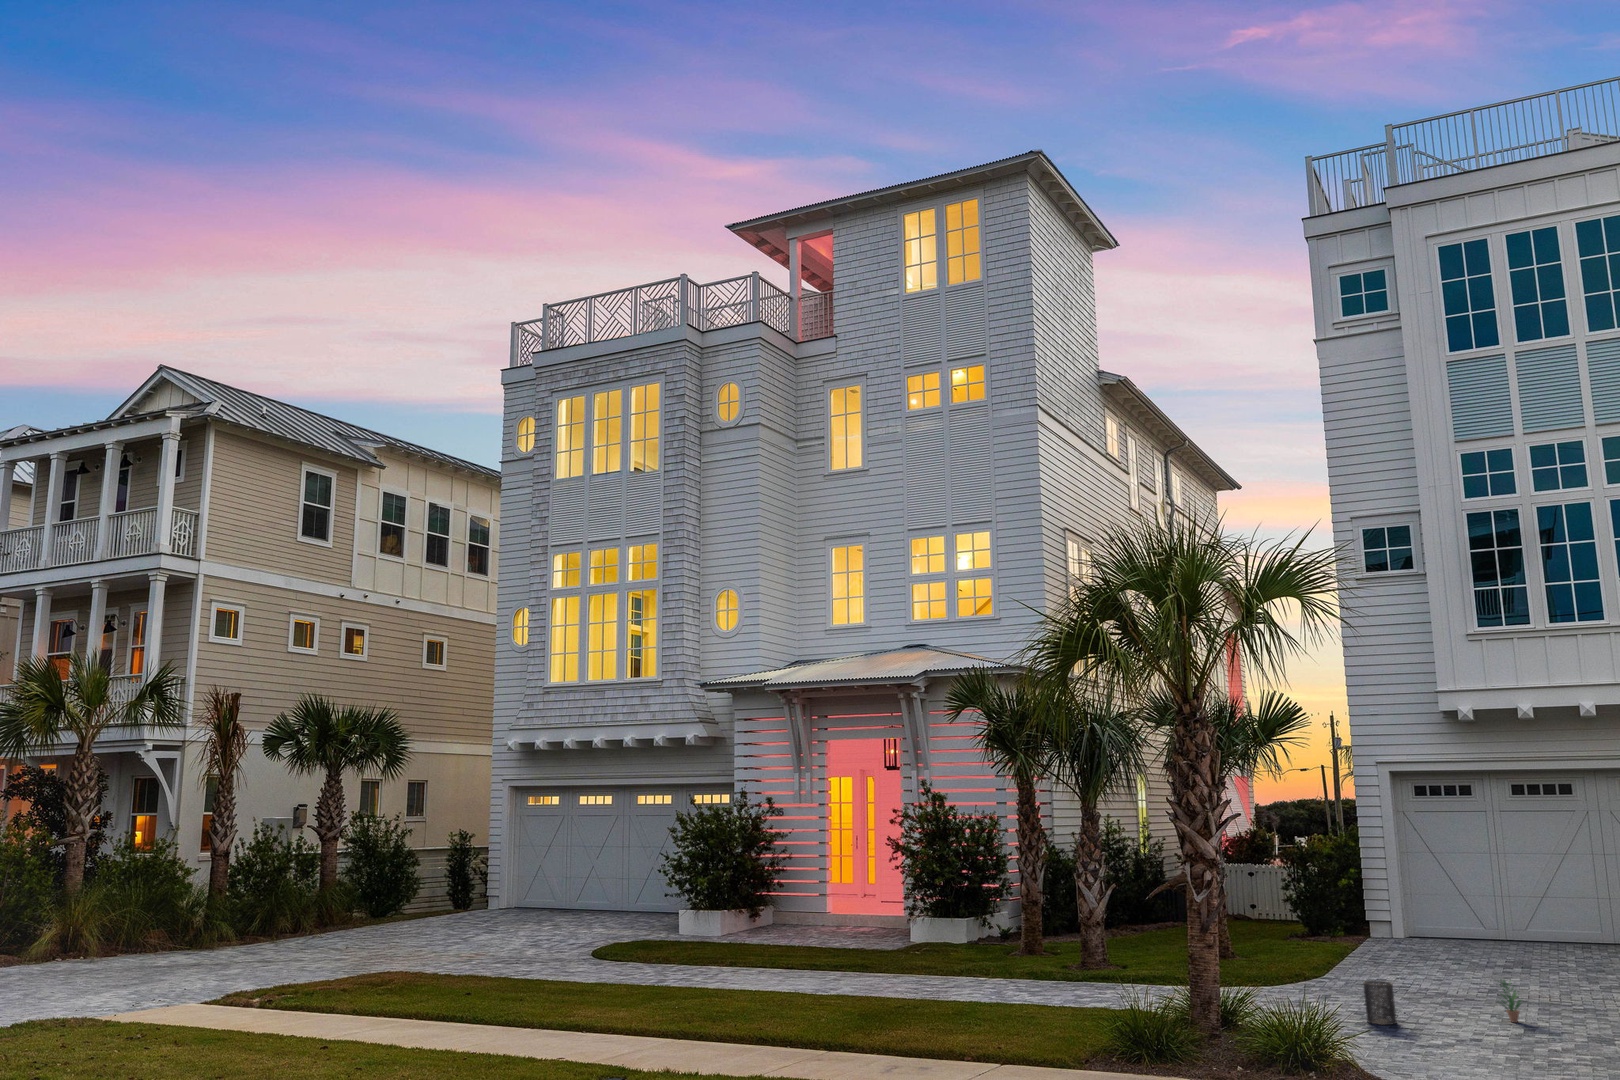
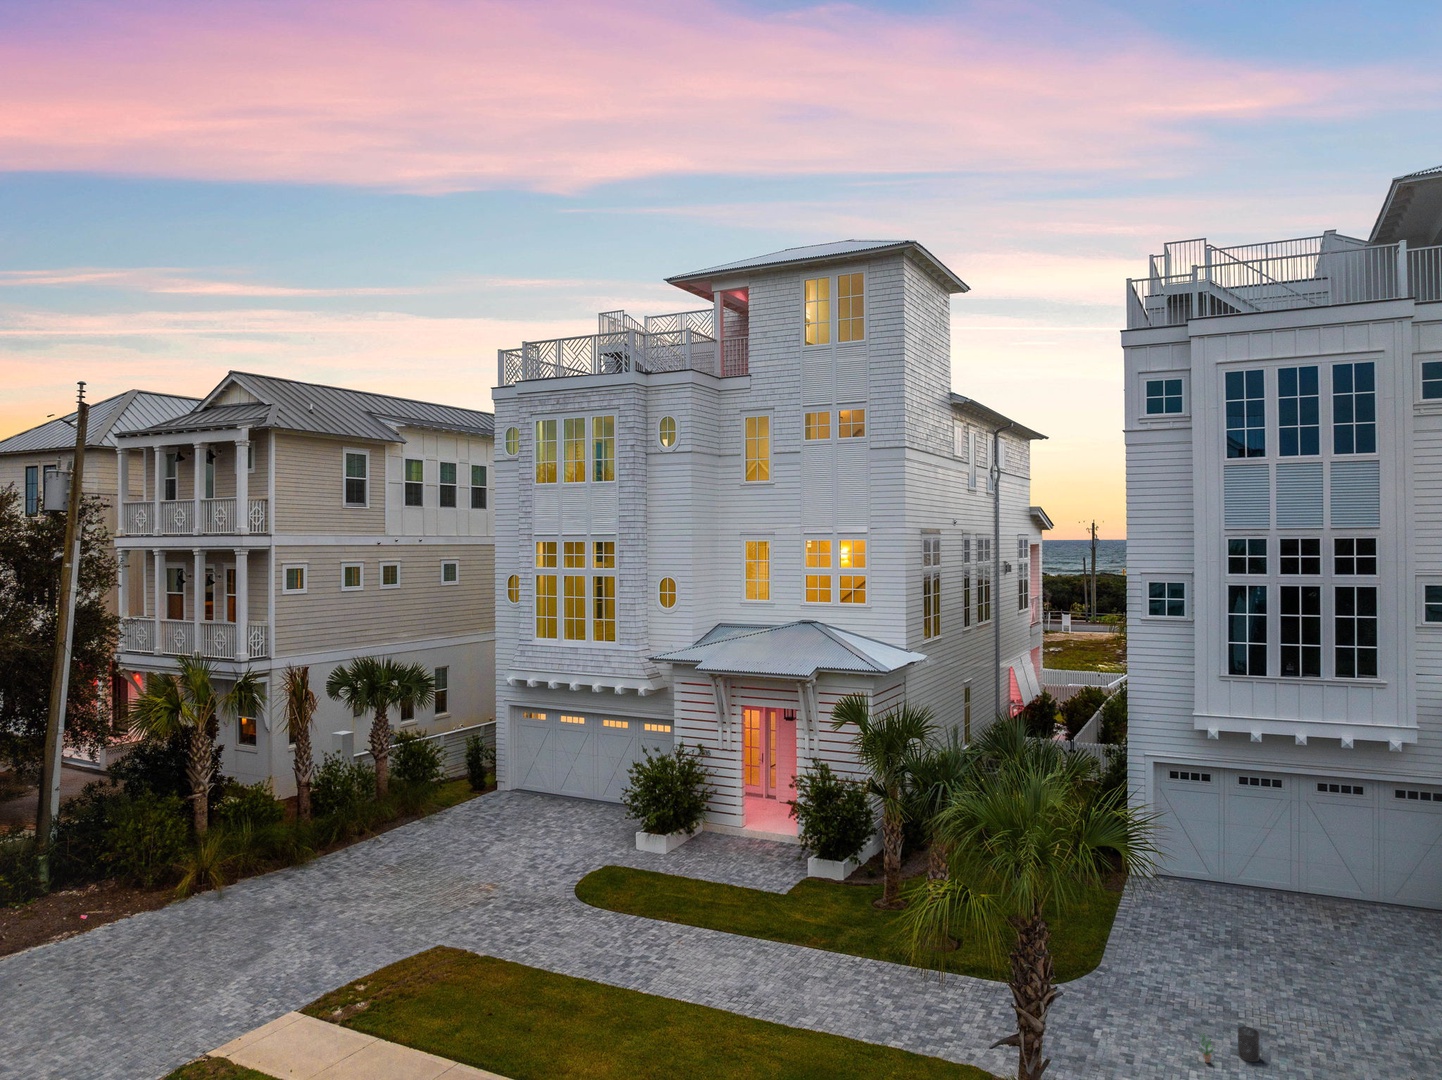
trash can: present [1363,981,1397,1025] -> present [1238,1027,1259,1062]

